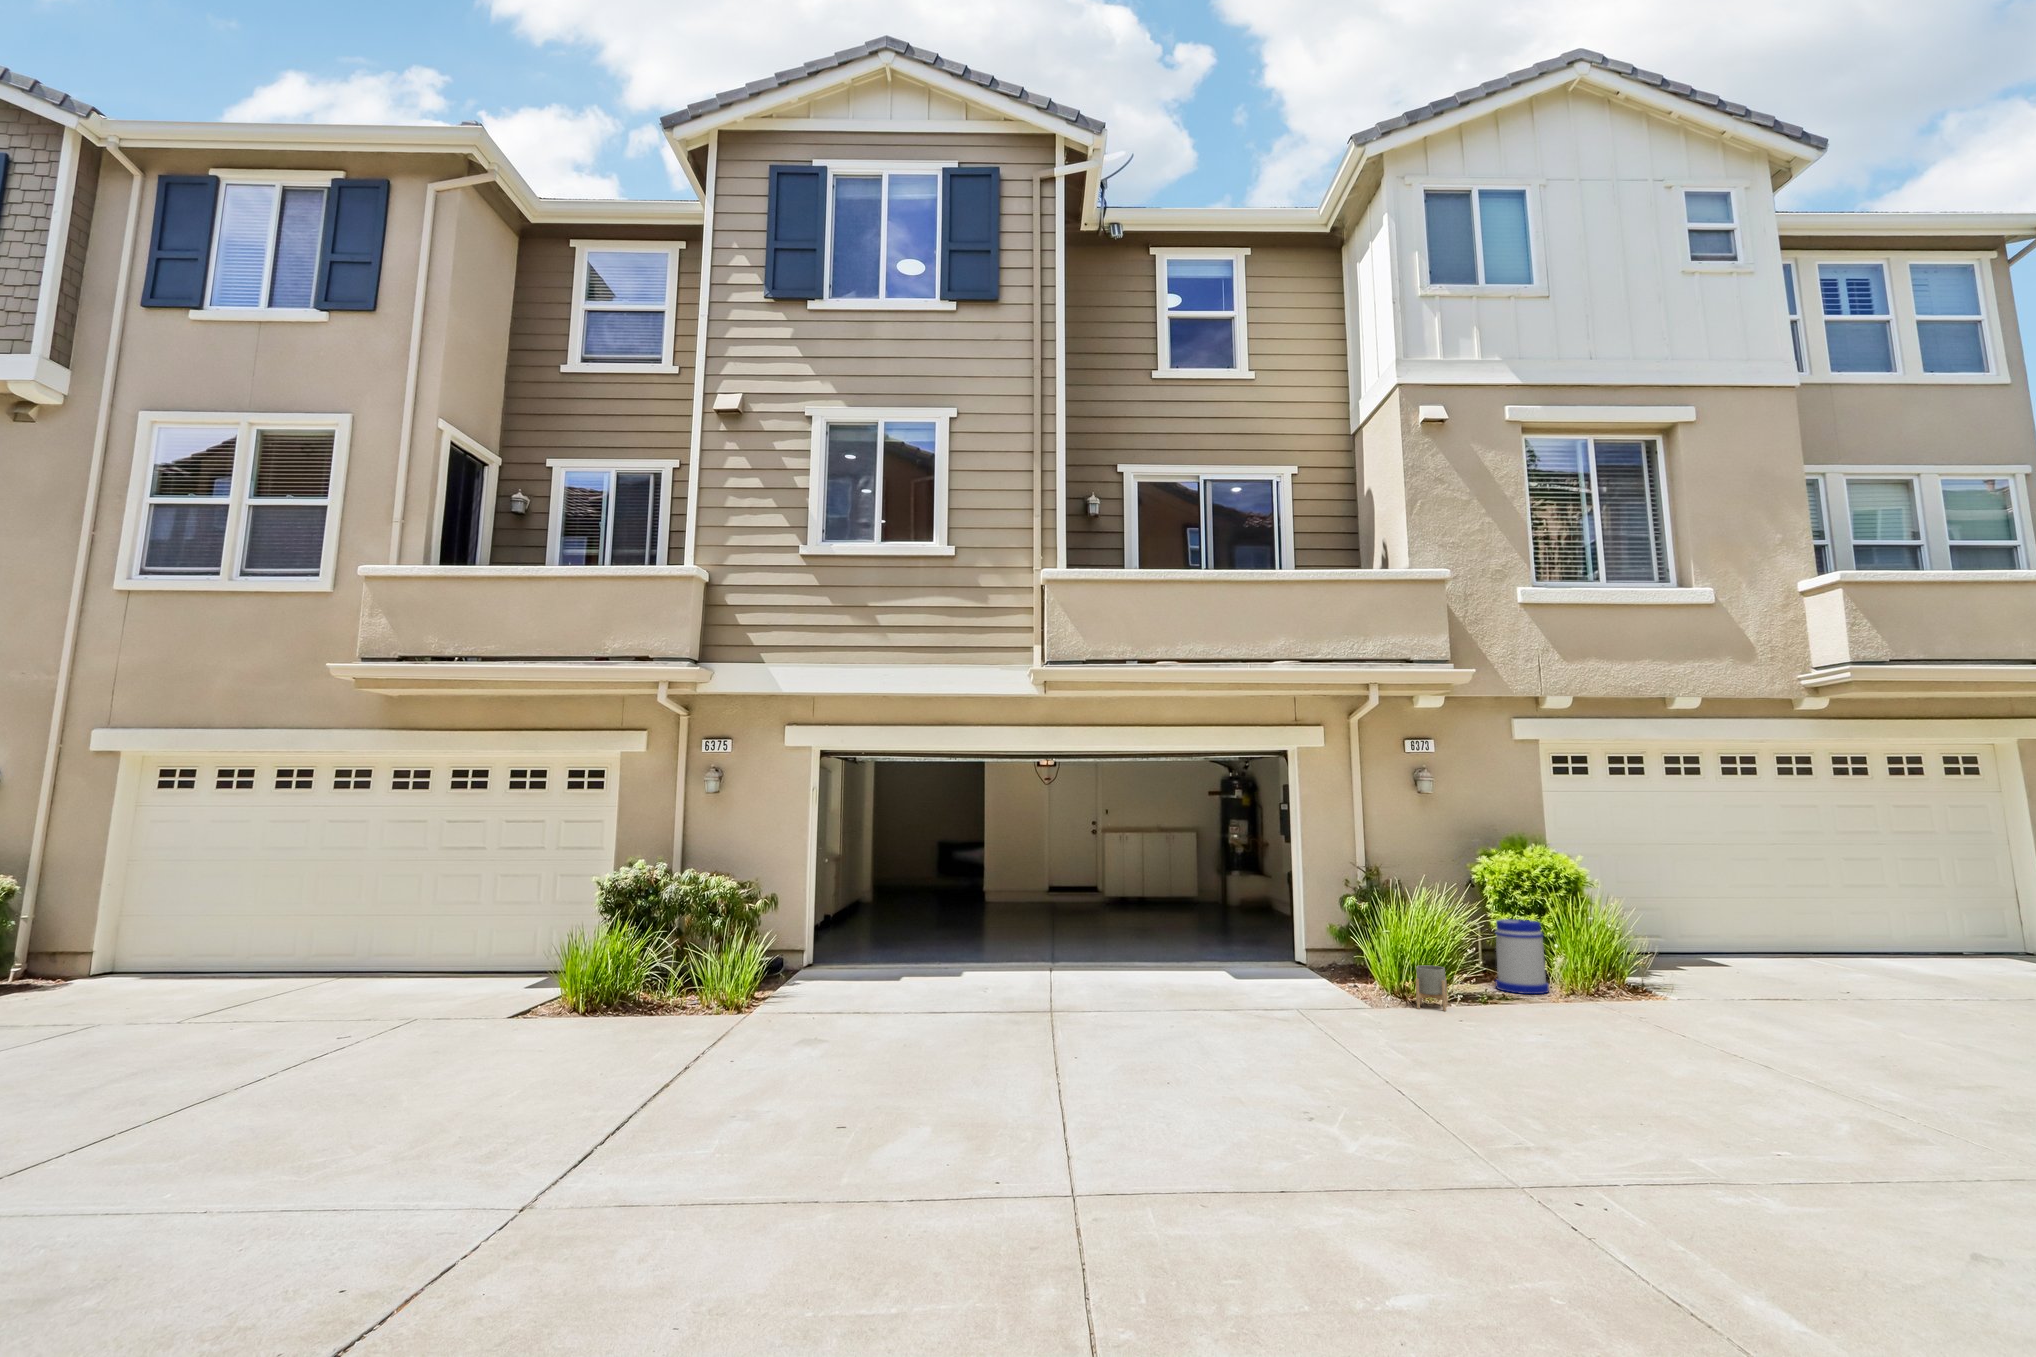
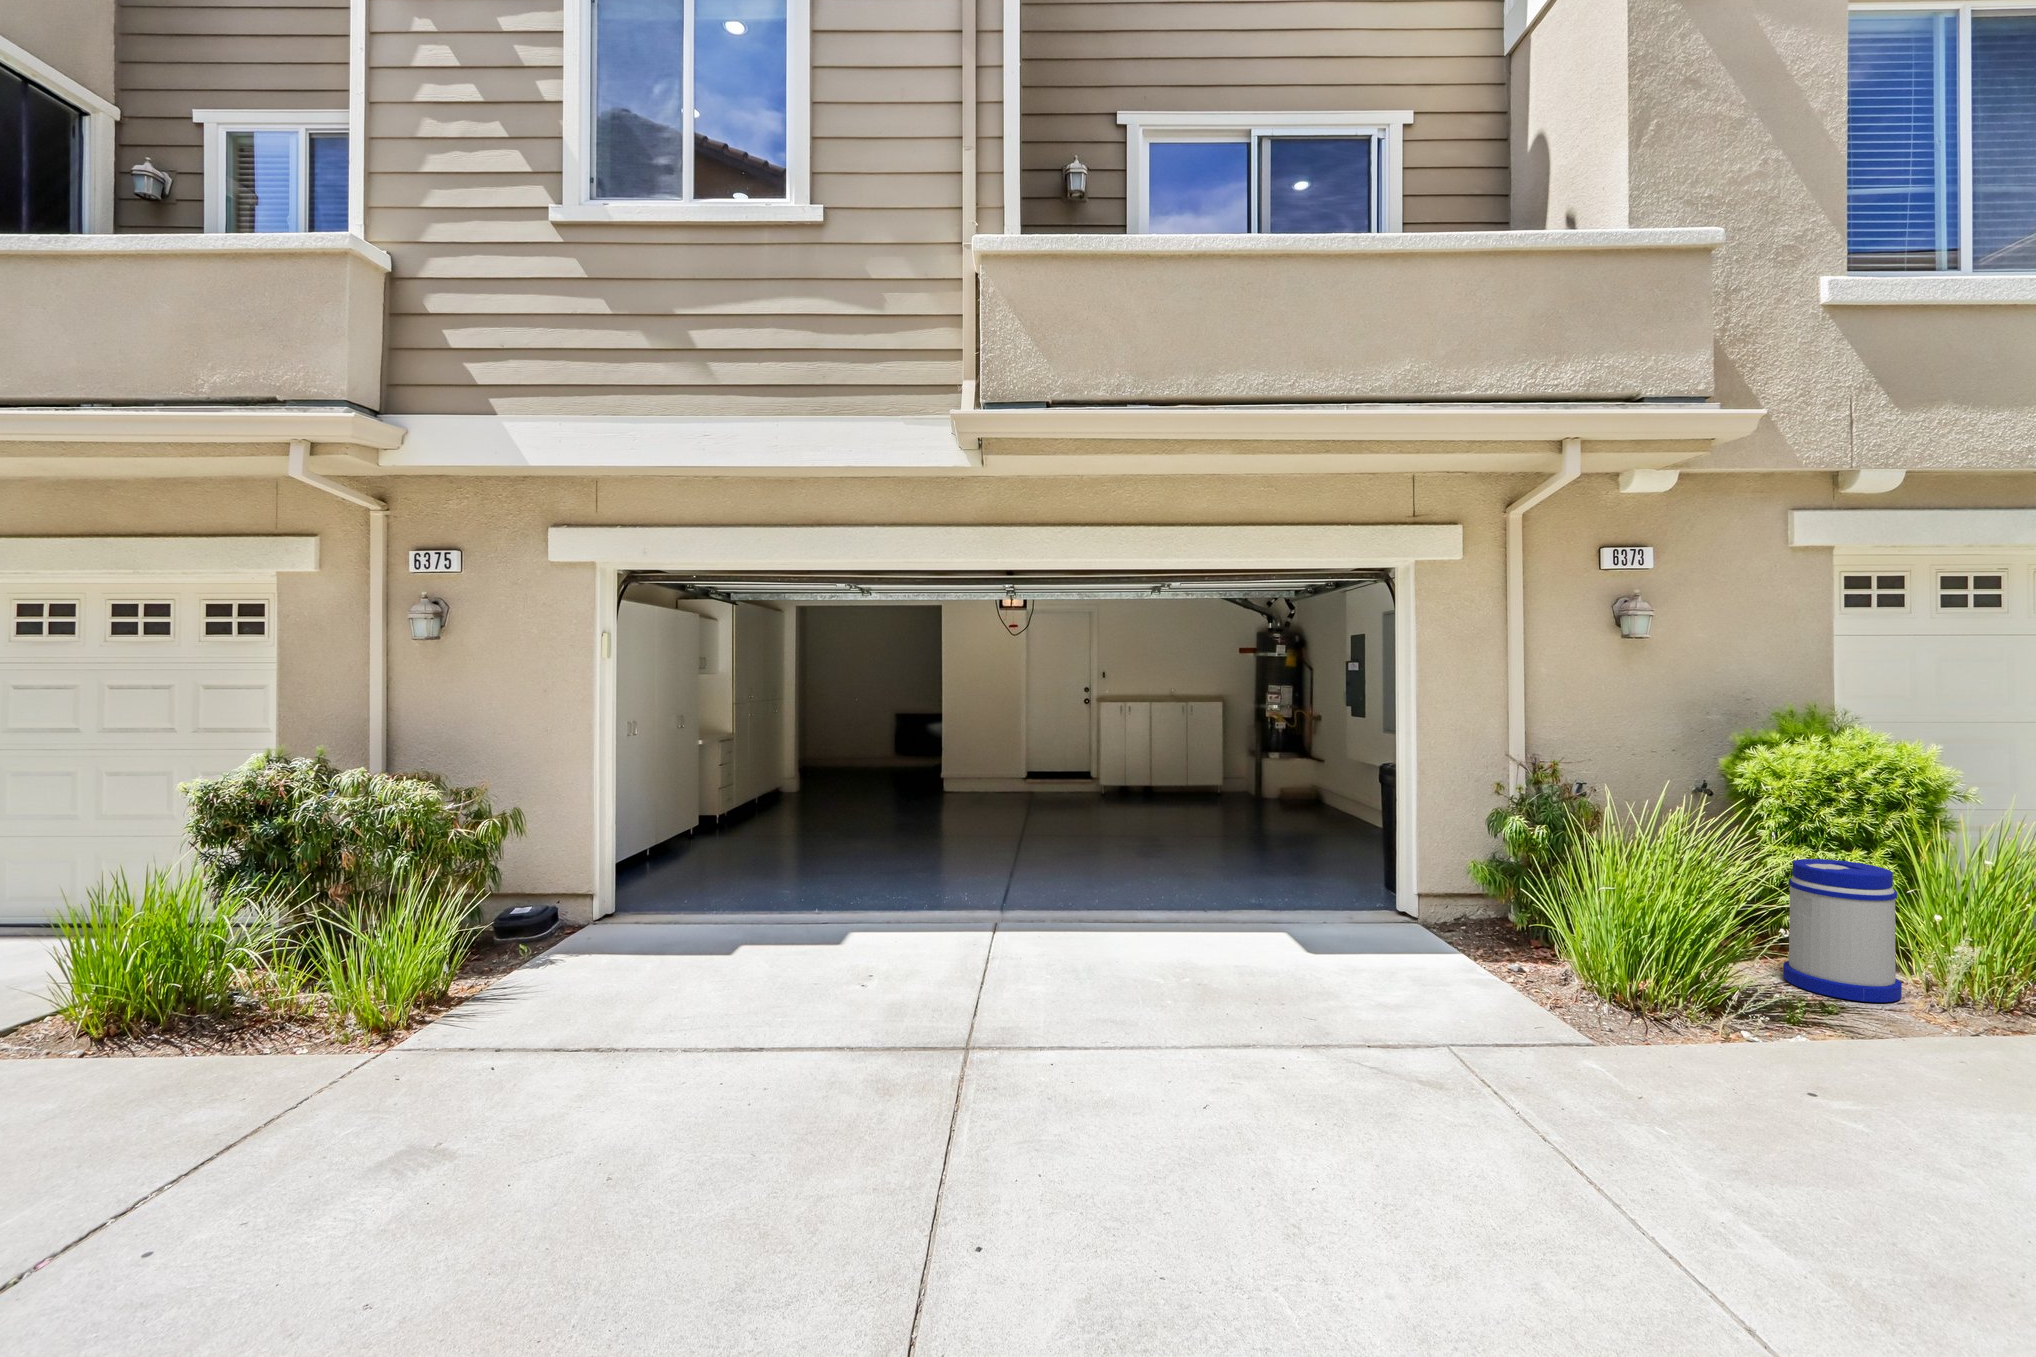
planter: present [1416,965,1448,1011] -> none [1687,964,1765,1063]

